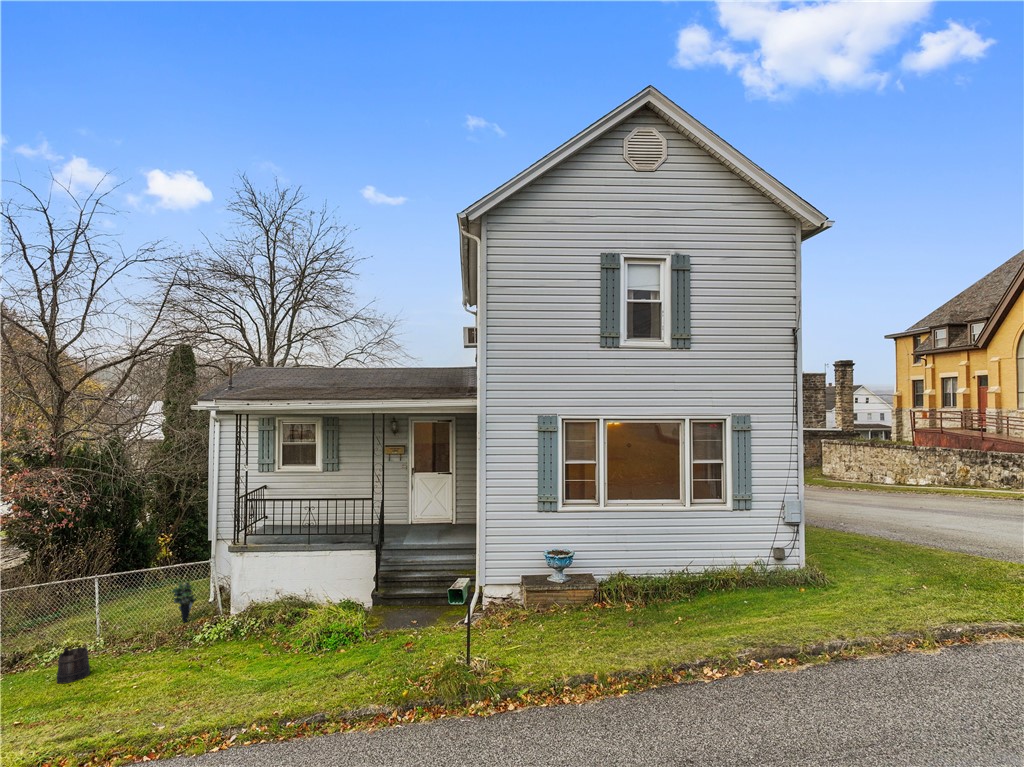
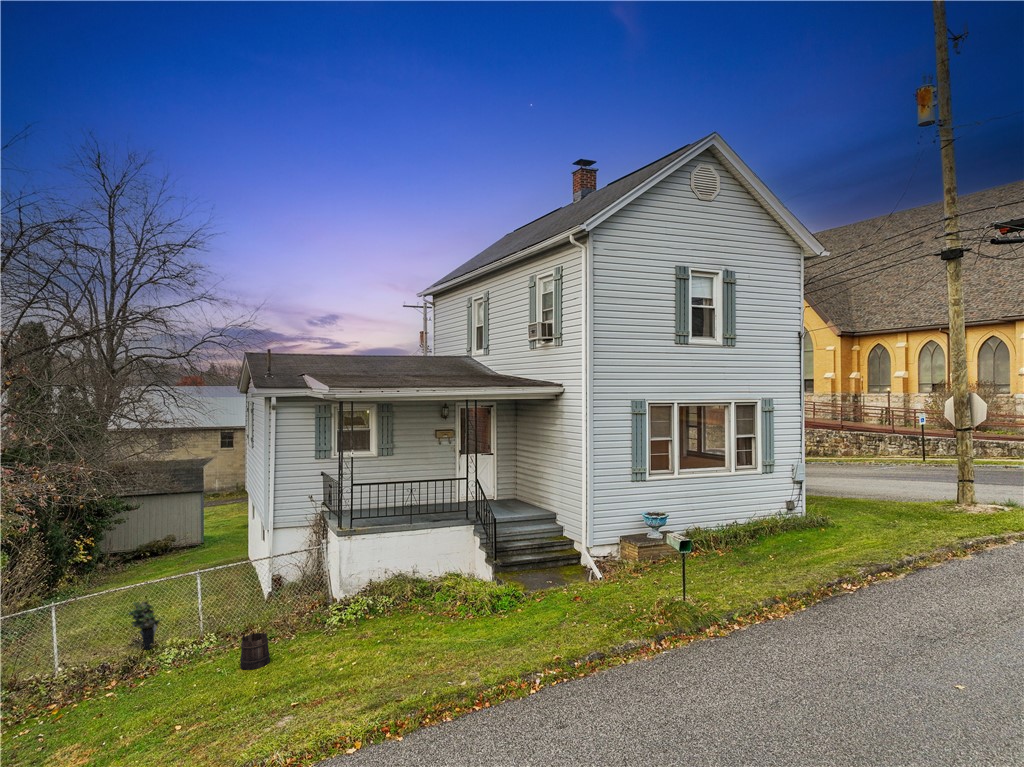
potted plant: present [172,580,196,623] -> present [129,599,160,650]

